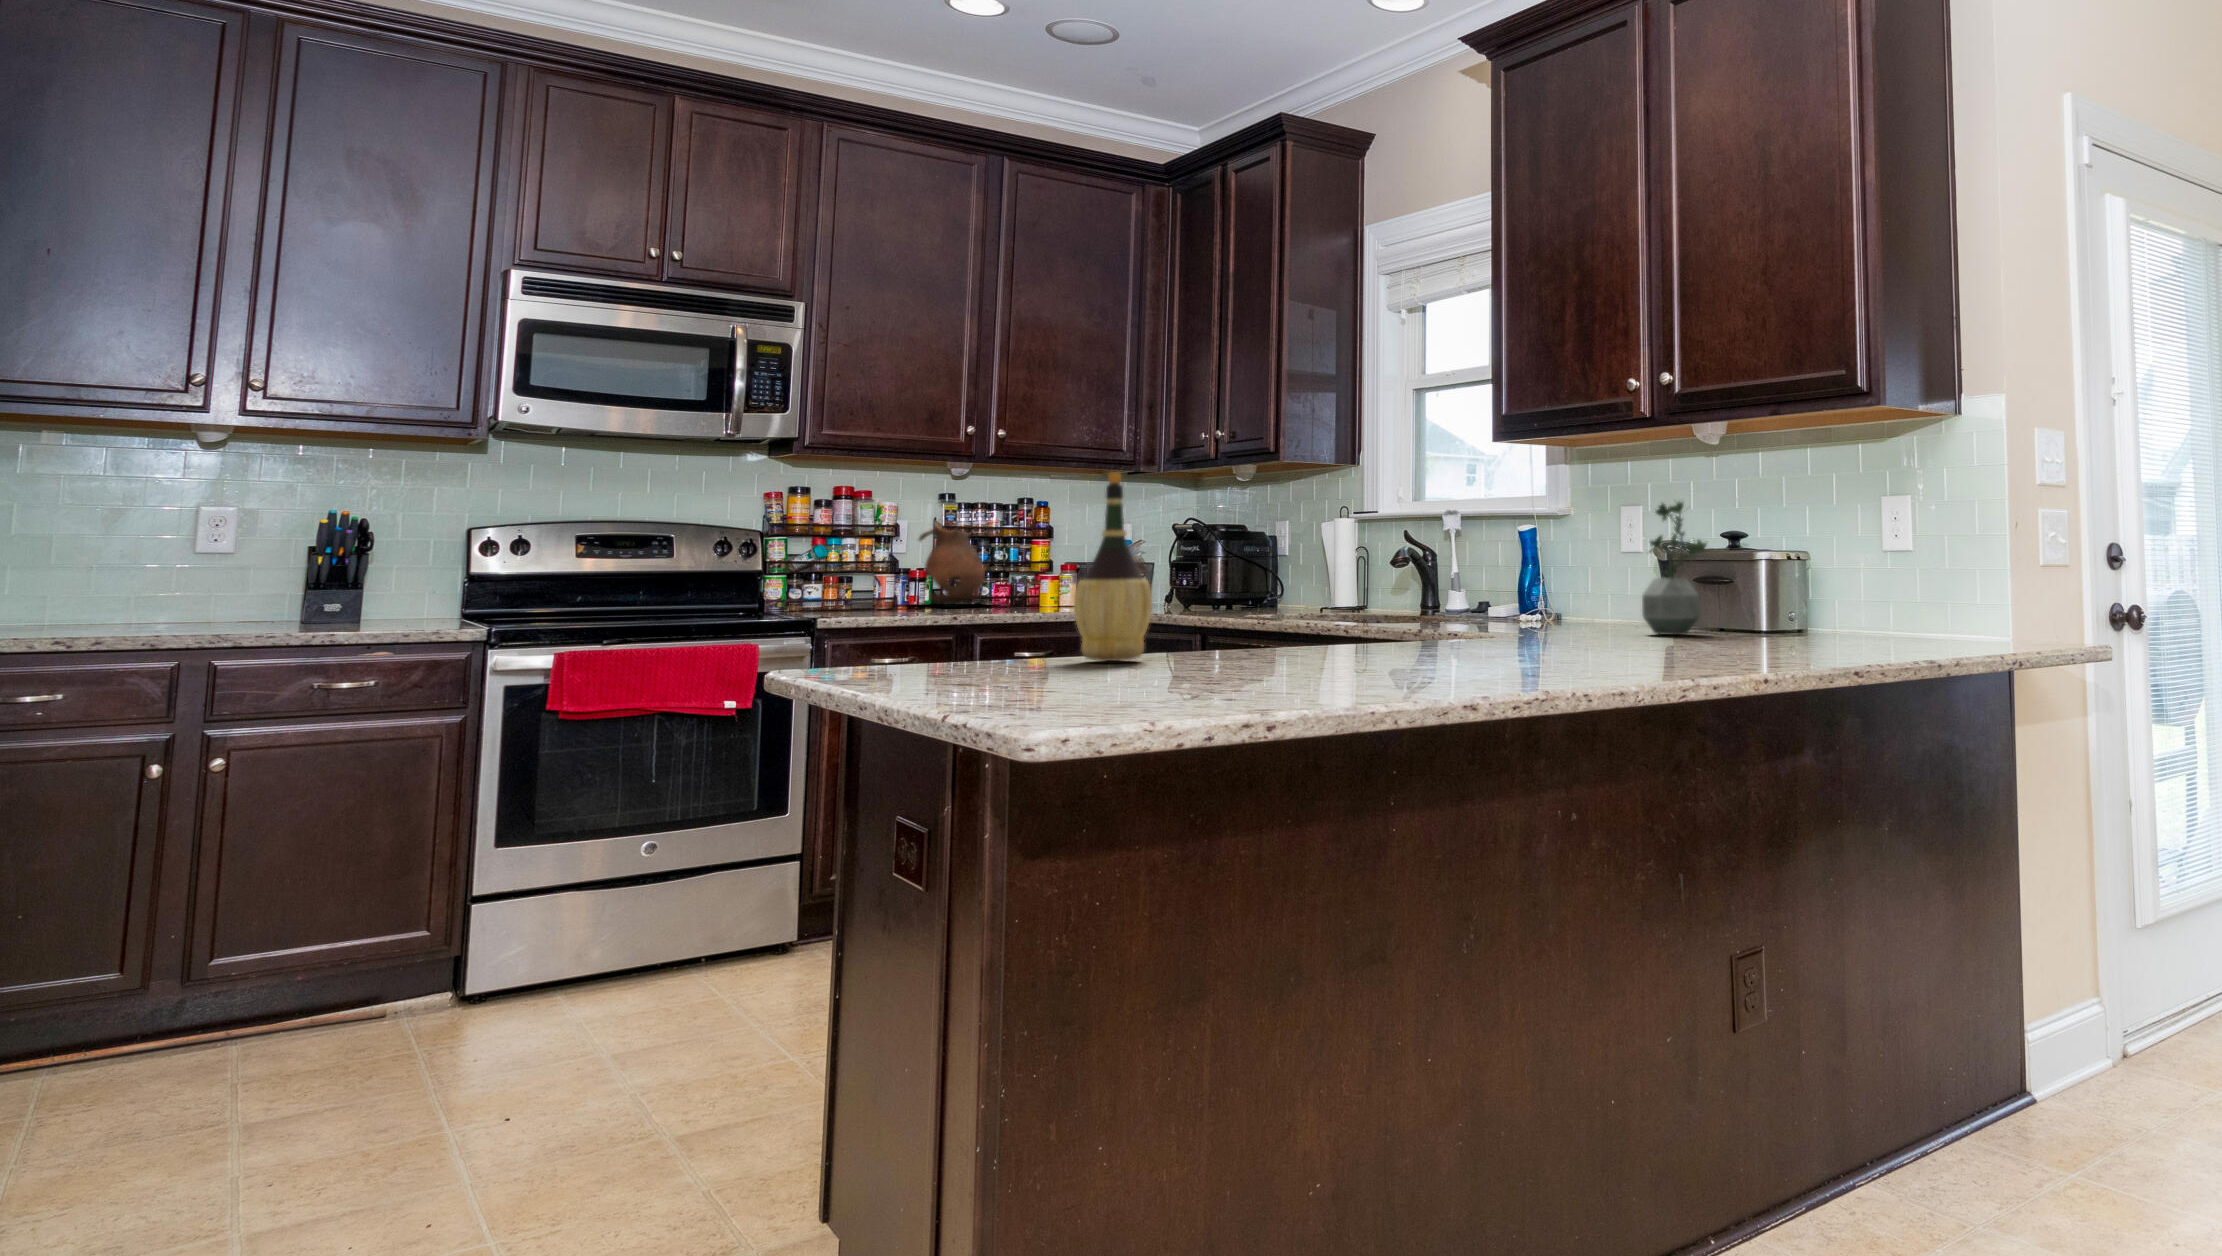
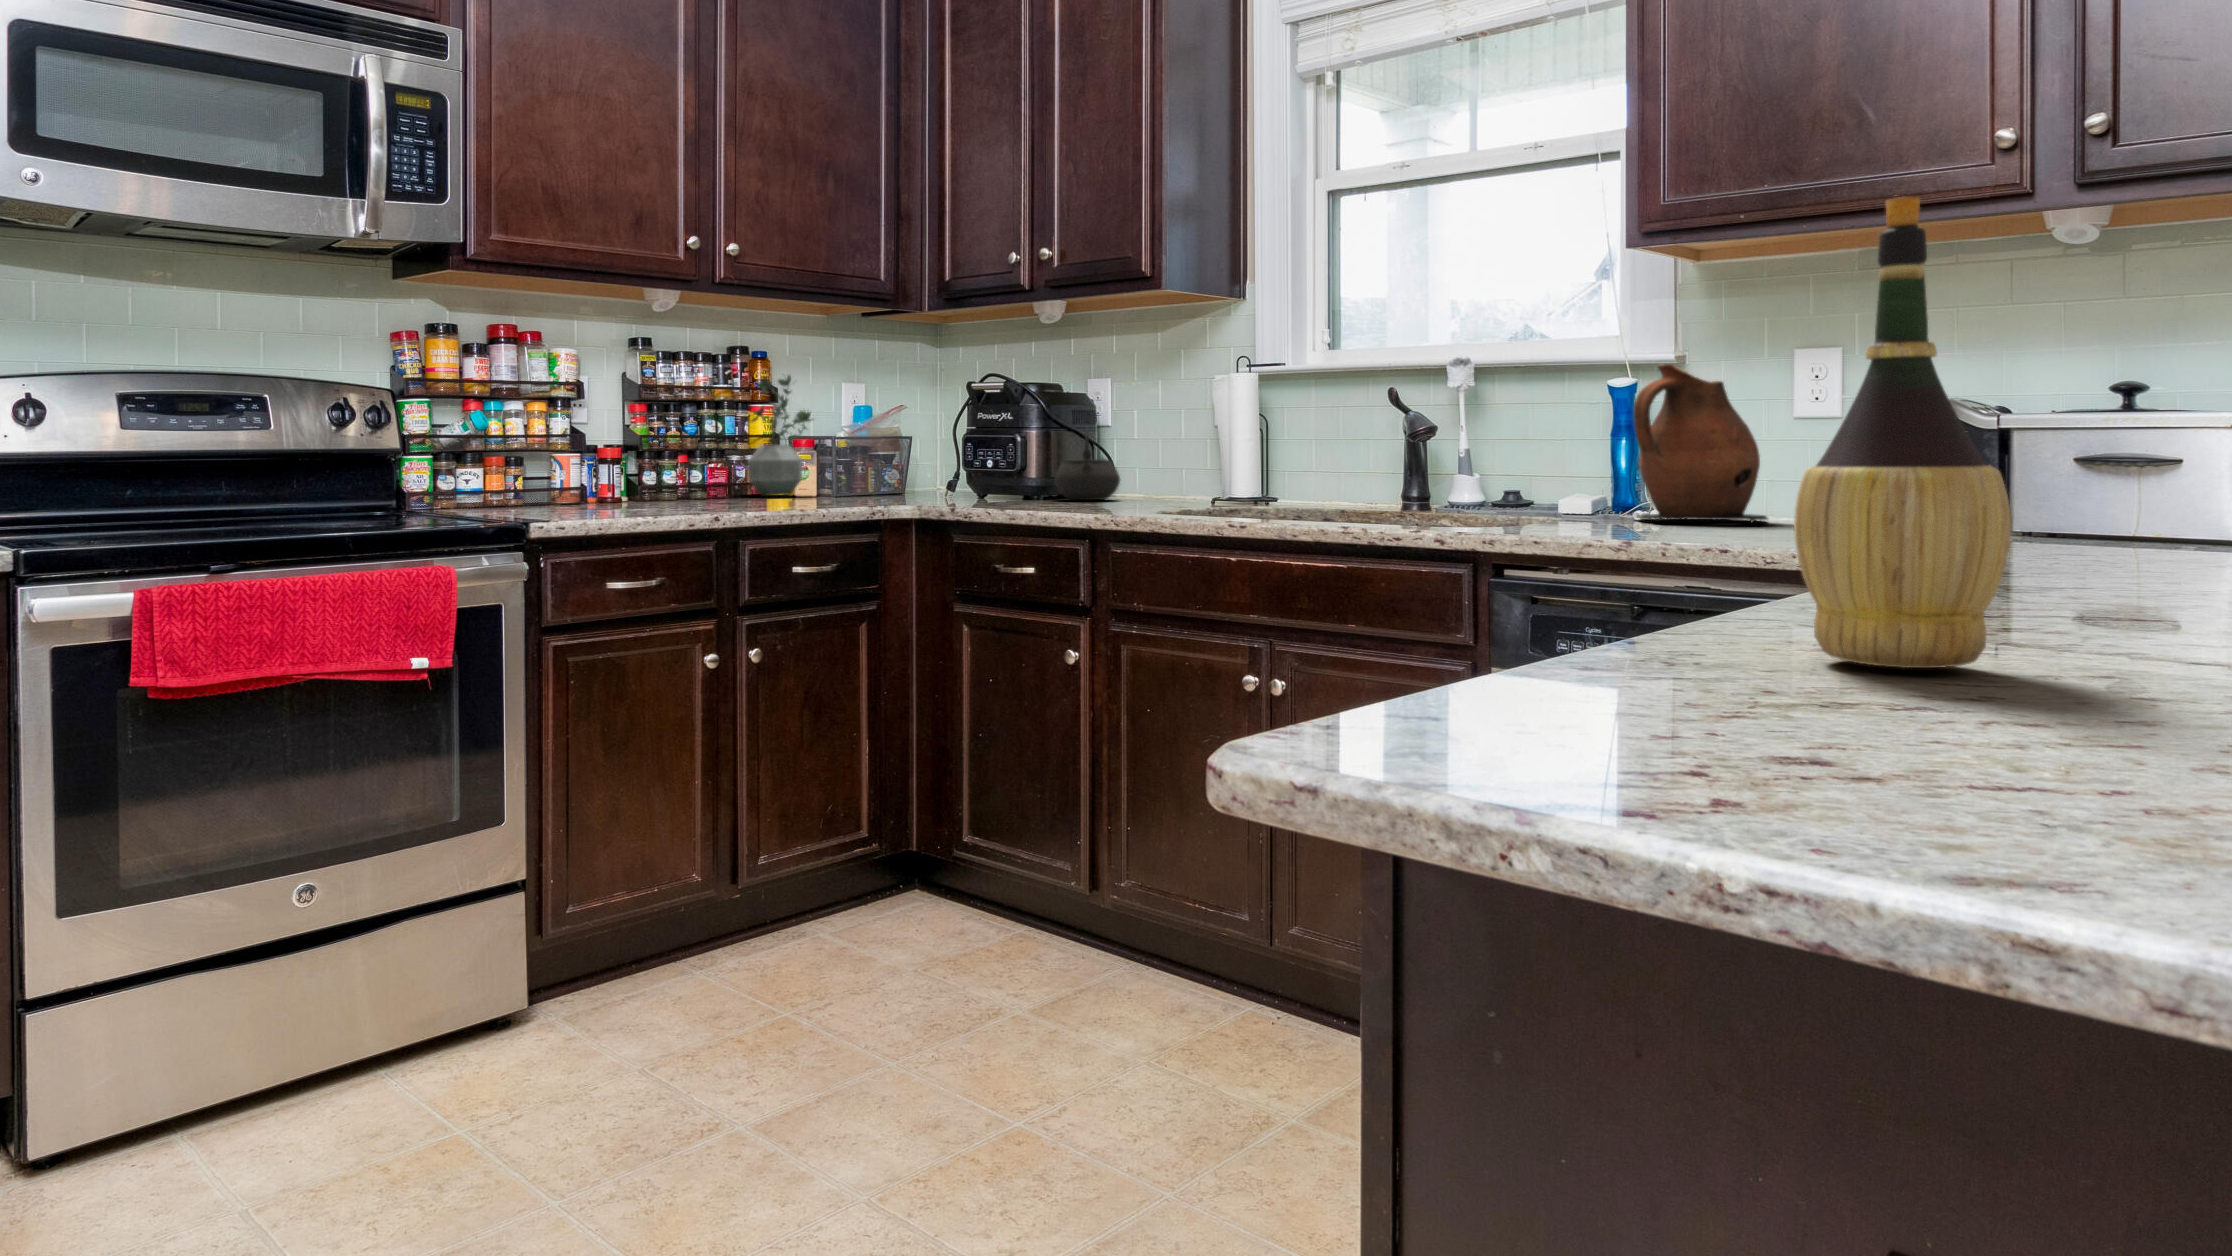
potted plant: present [1642,502,1707,635] -> present [748,375,812,496]
ceramic pitcher: present [917,523,985,604] -> present [1633,364,1768,523]
kettle: none [1231,555,1279,609] -> present [1054,426,1120,500]

